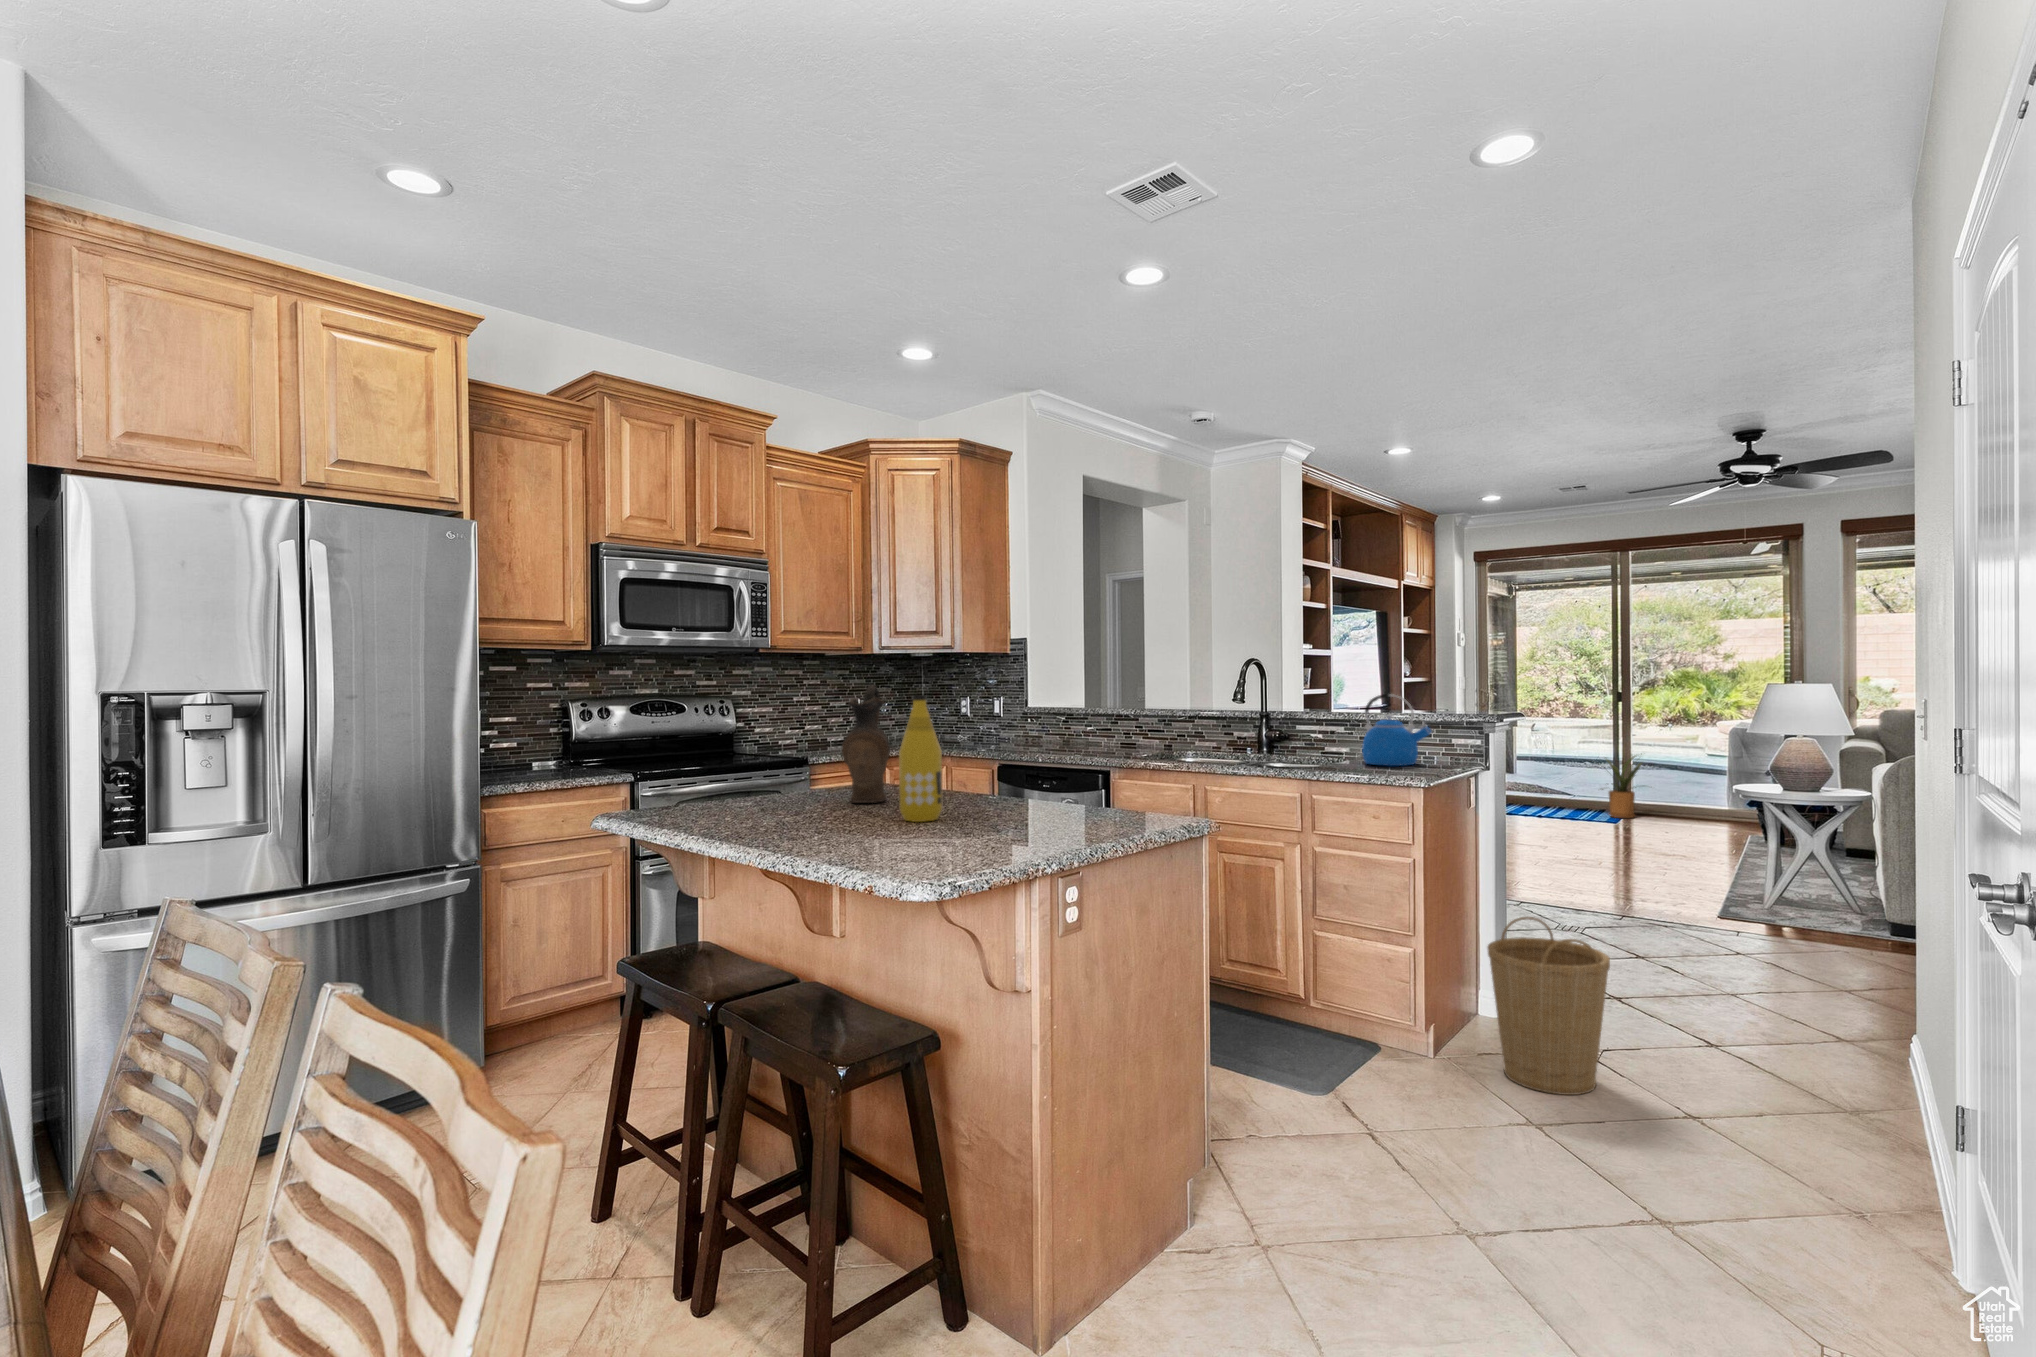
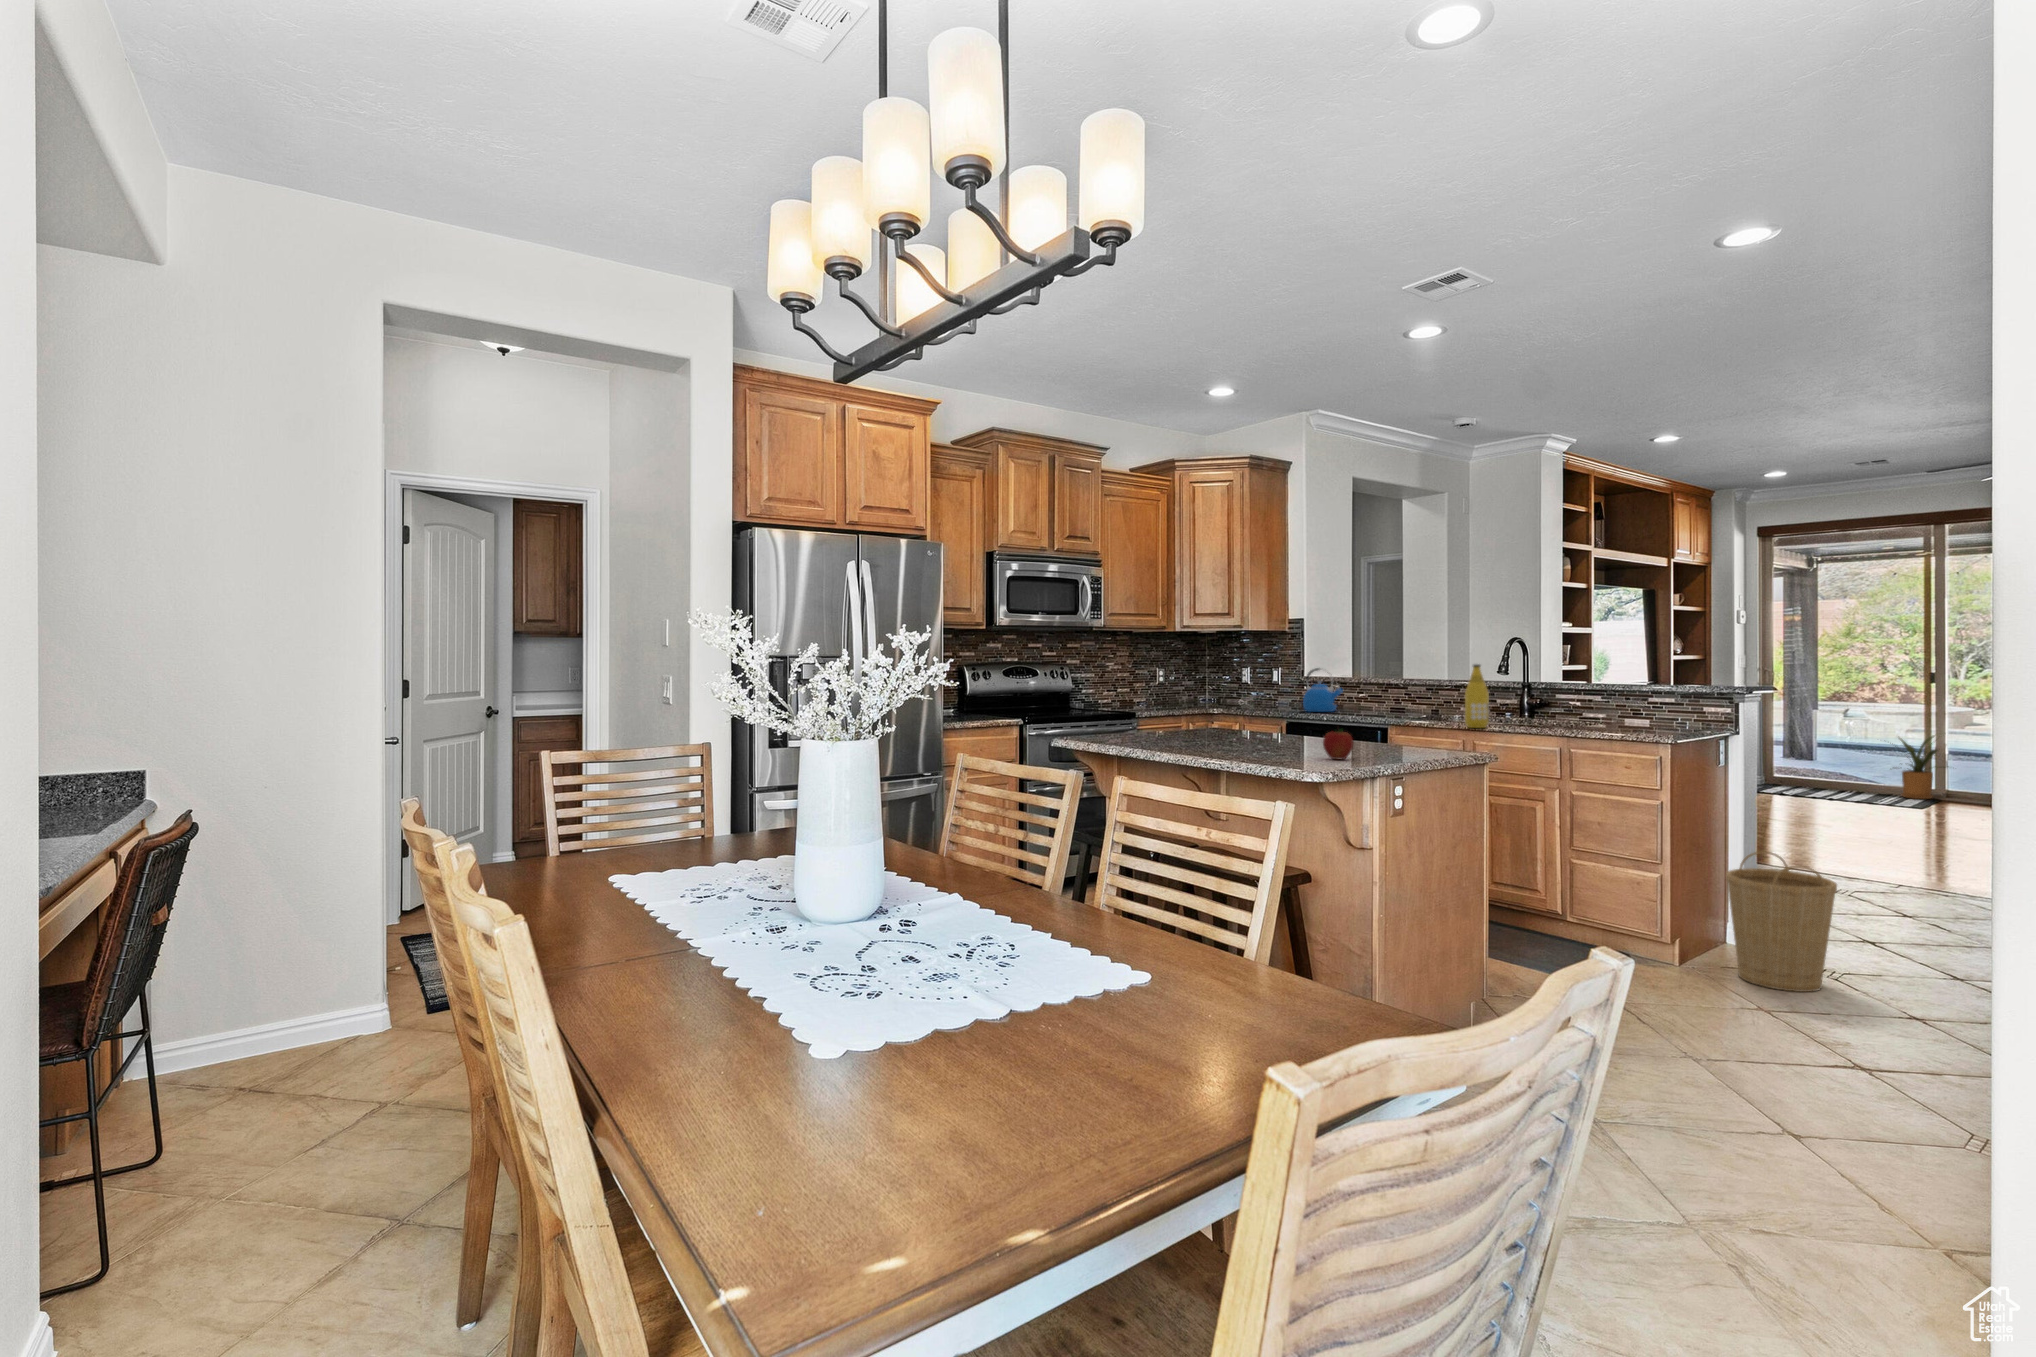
ceramic pitcher: present [842,685,890,803] -> none [1210,656,1245,739]
kettle: present [1362,694,1431,766] -> present [1303,668,1342,712]
bottle: present [899,695,943,822] -> present [1465,664,1489,728]
apple: none [966,791,1011,843] -> present [1323,729,1353,760]

